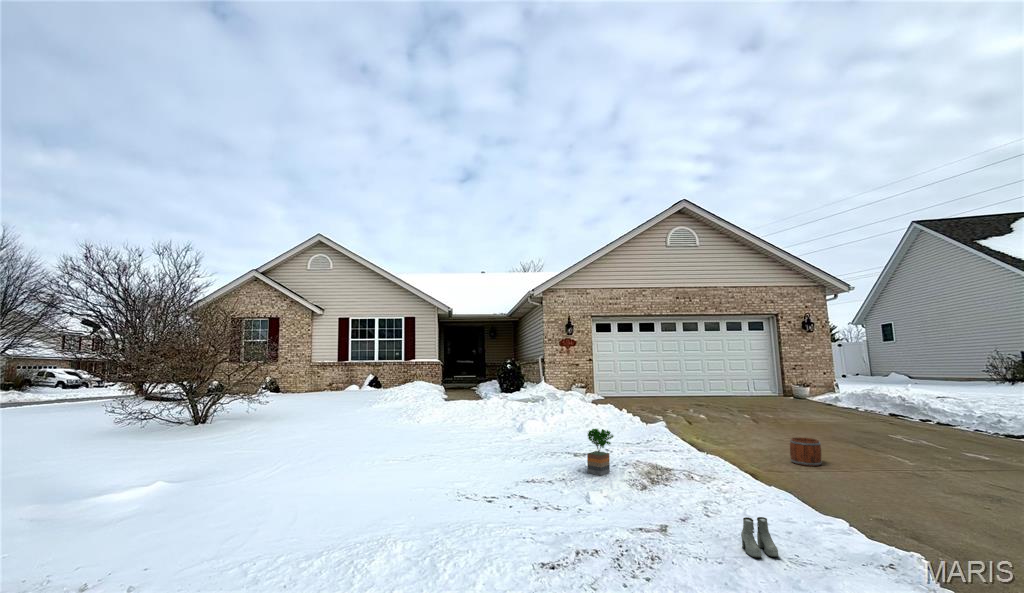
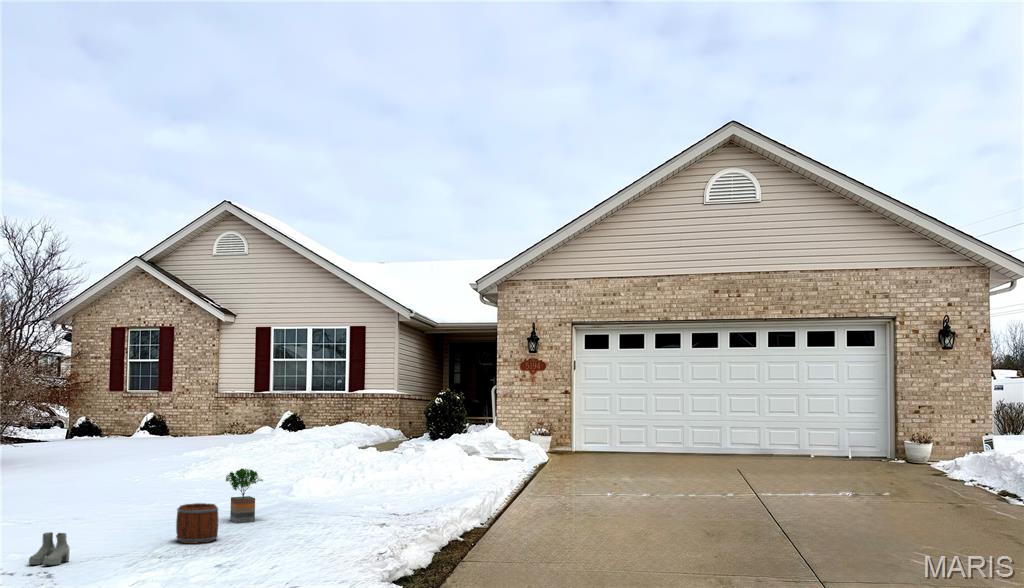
bucket: present [790,437,822,466] -> present [176,503,218,544]
boots: present [741,517,778,558] -> present [29,532,70,565]

